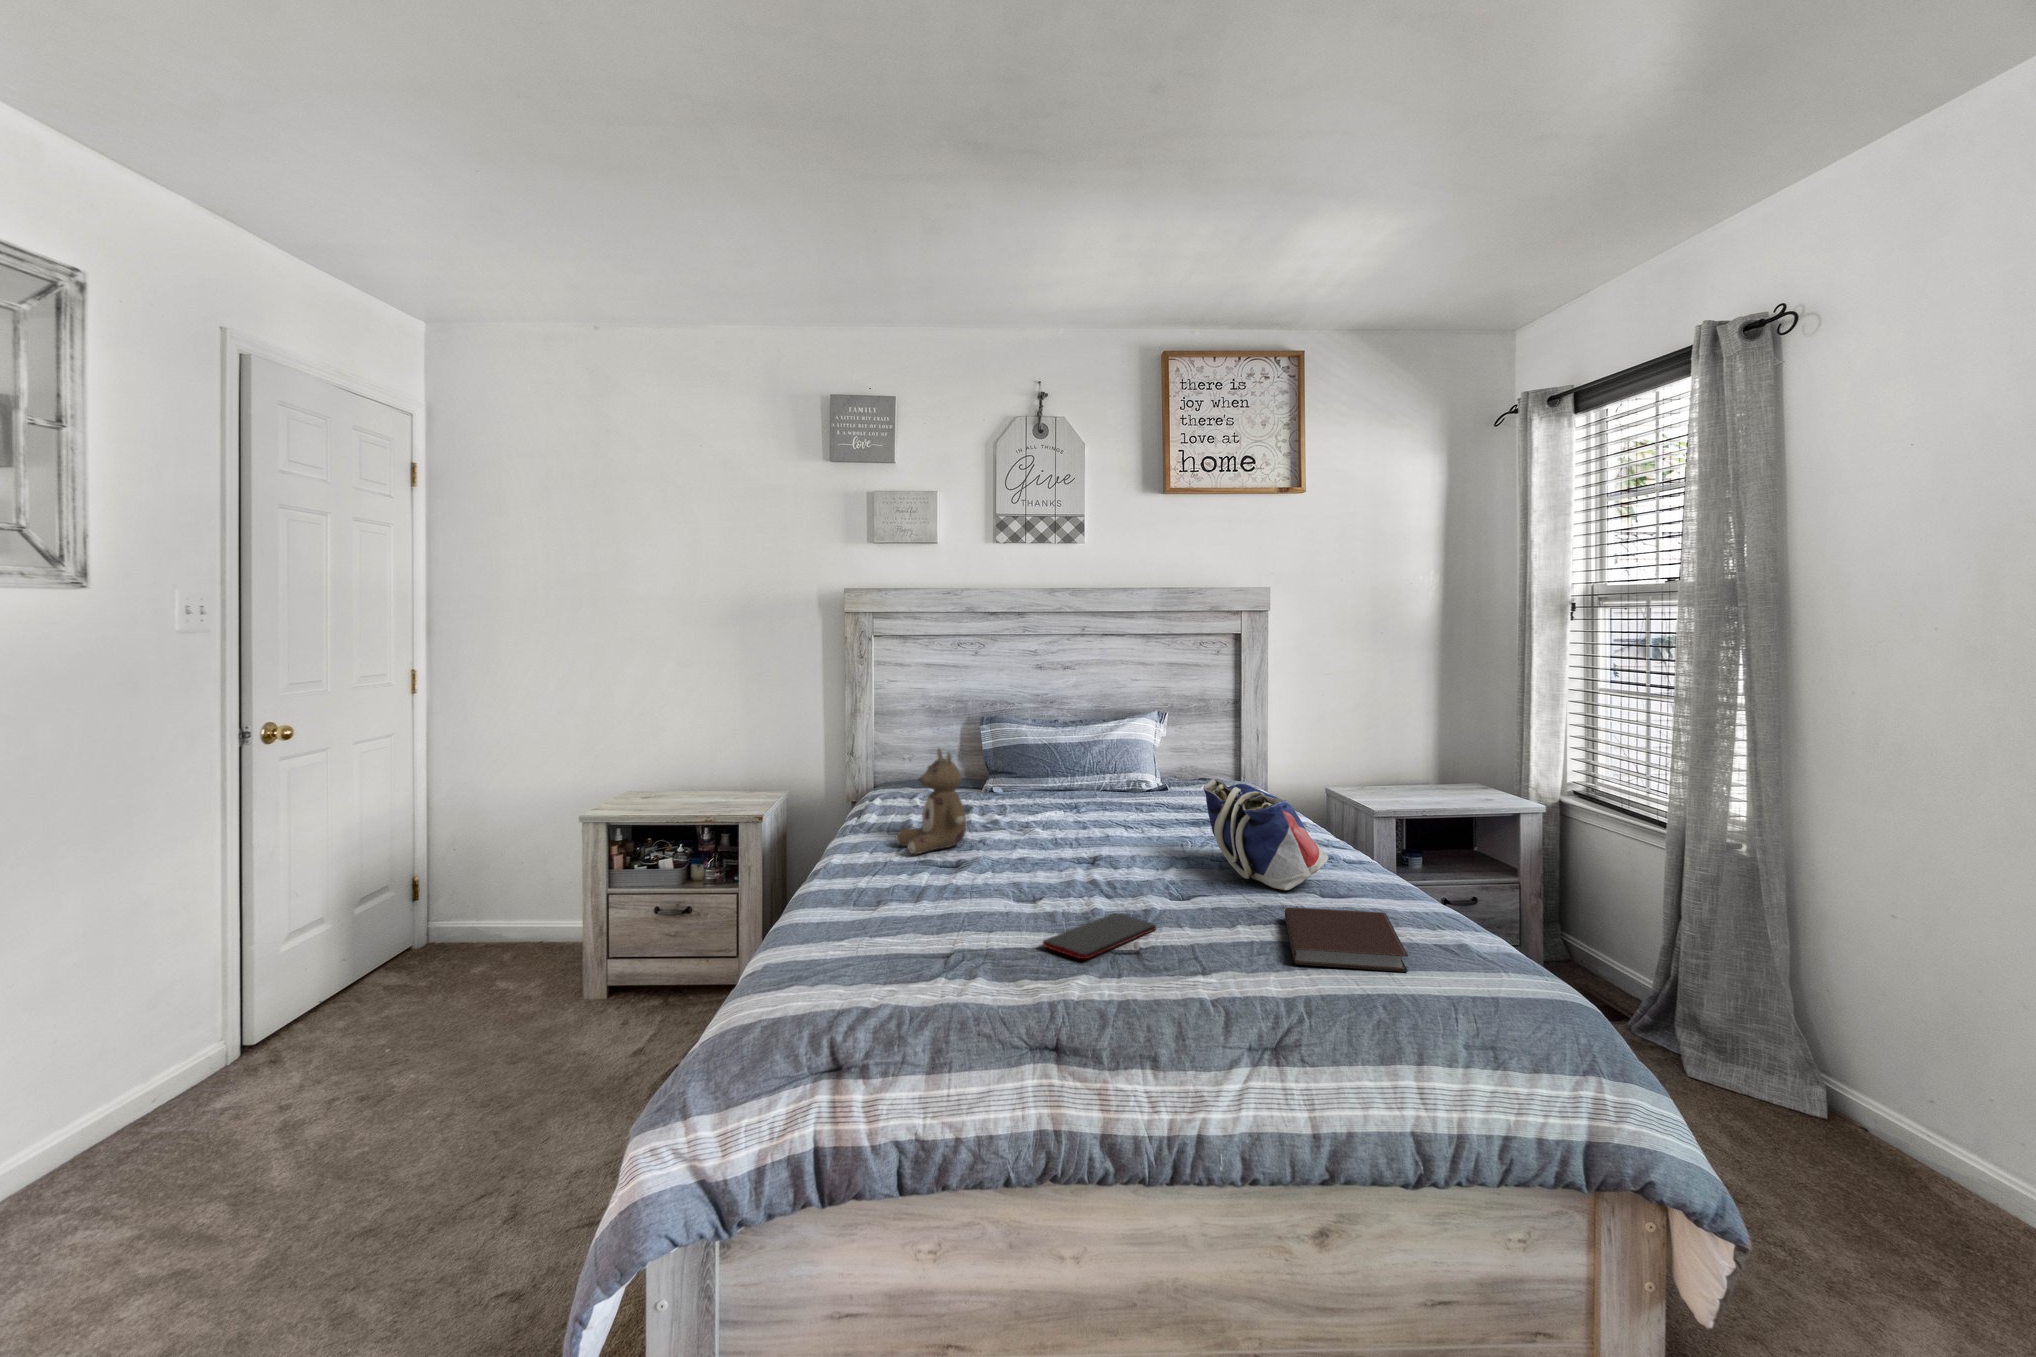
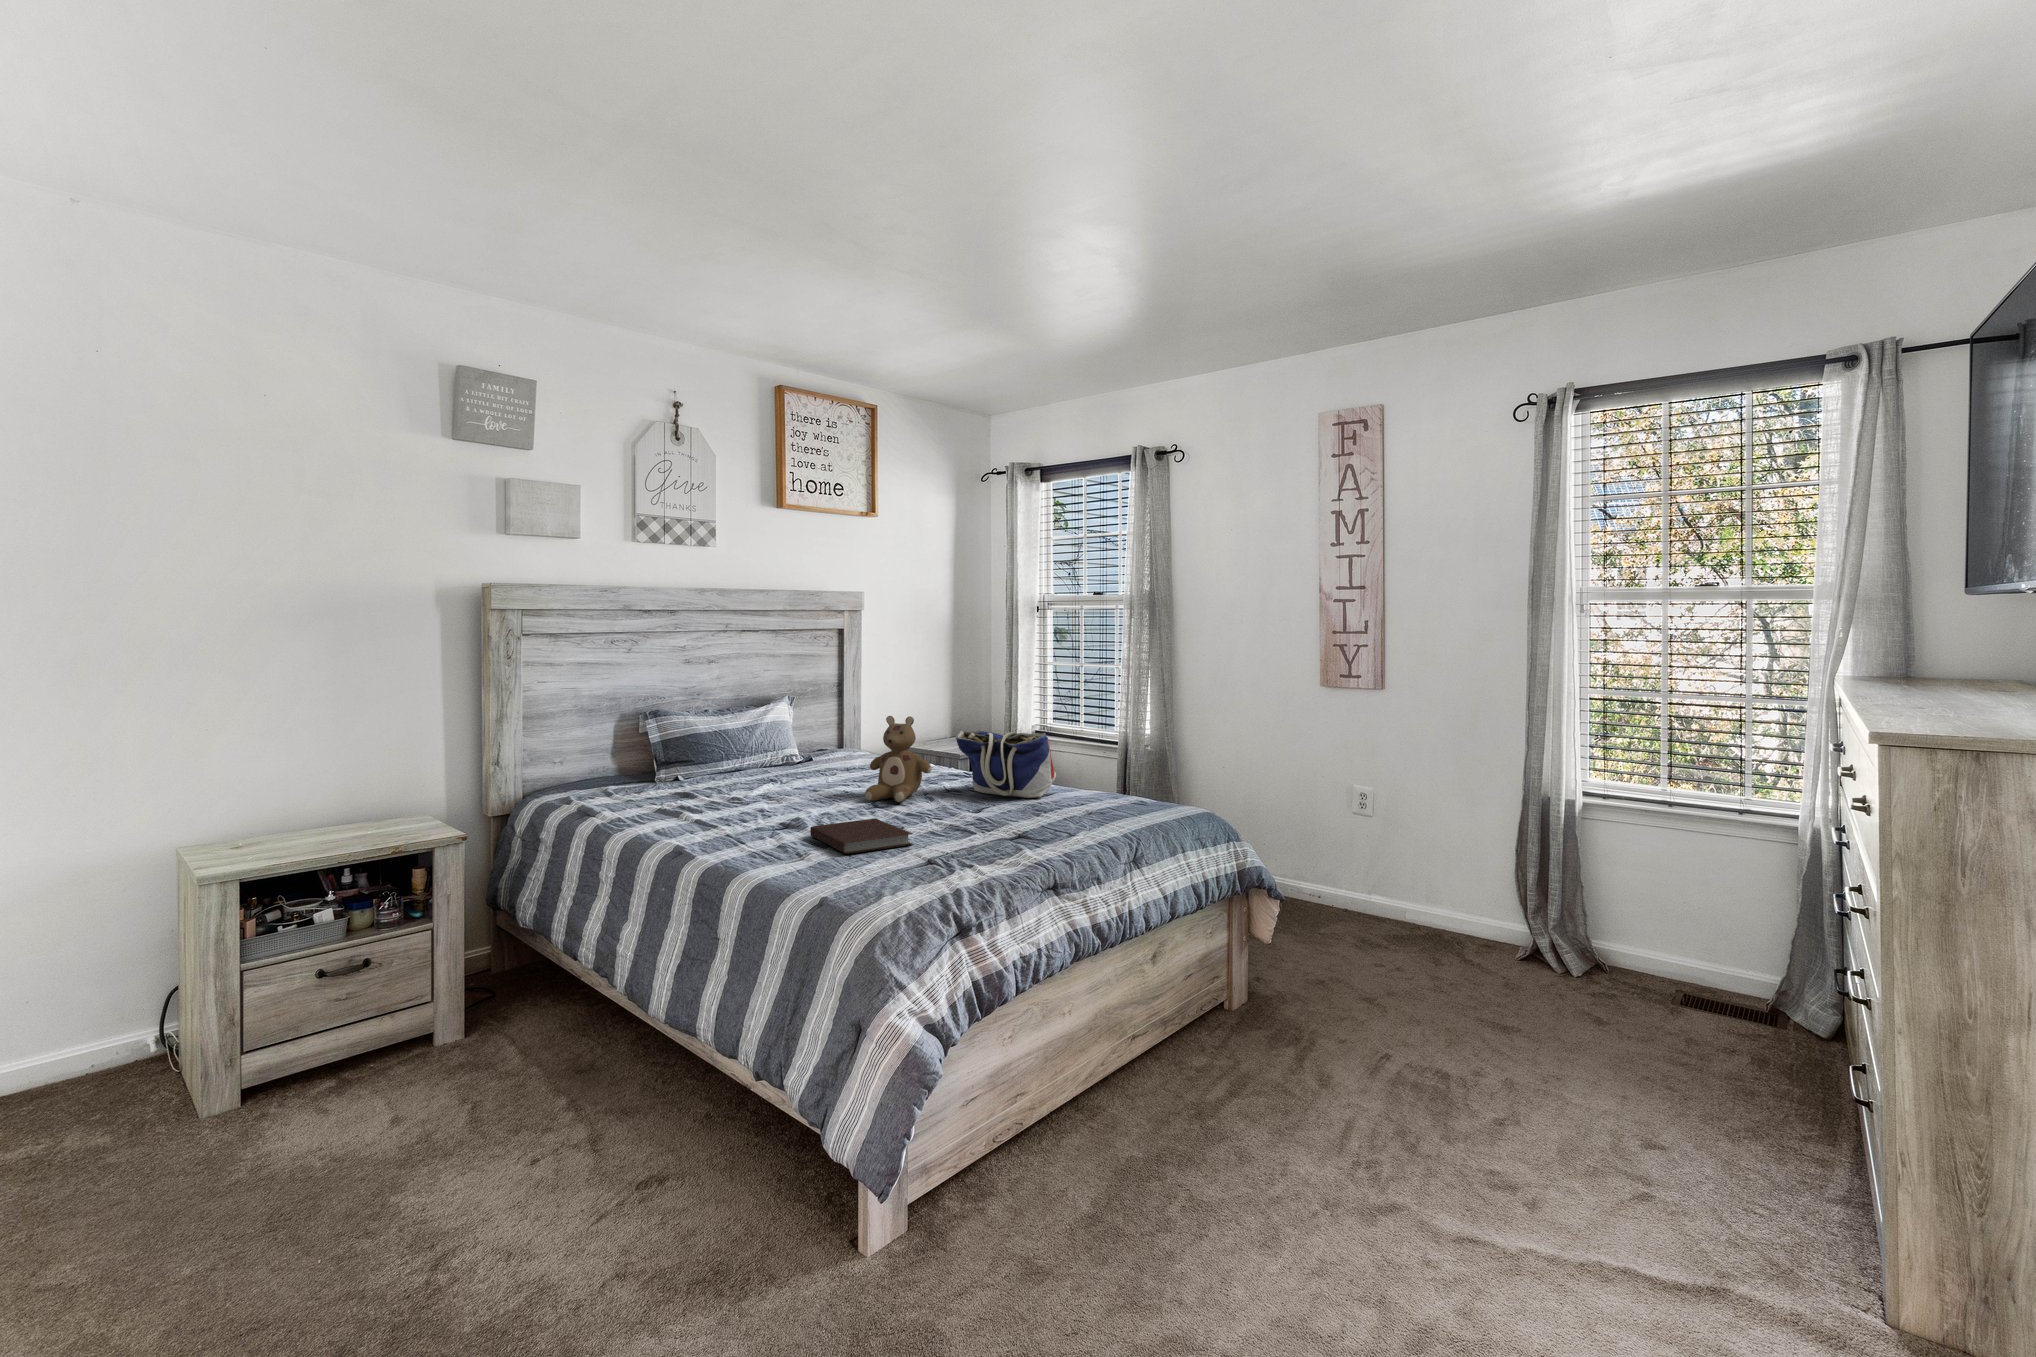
stuffed bear: present [895,749,966,854] -> present [865,716,931,802]
notebook: present [1285,908,1408,972] -> present [810,818,913,854]
smartphone: present [1042,914,1156,959] -> none [971,823,1015,844]

